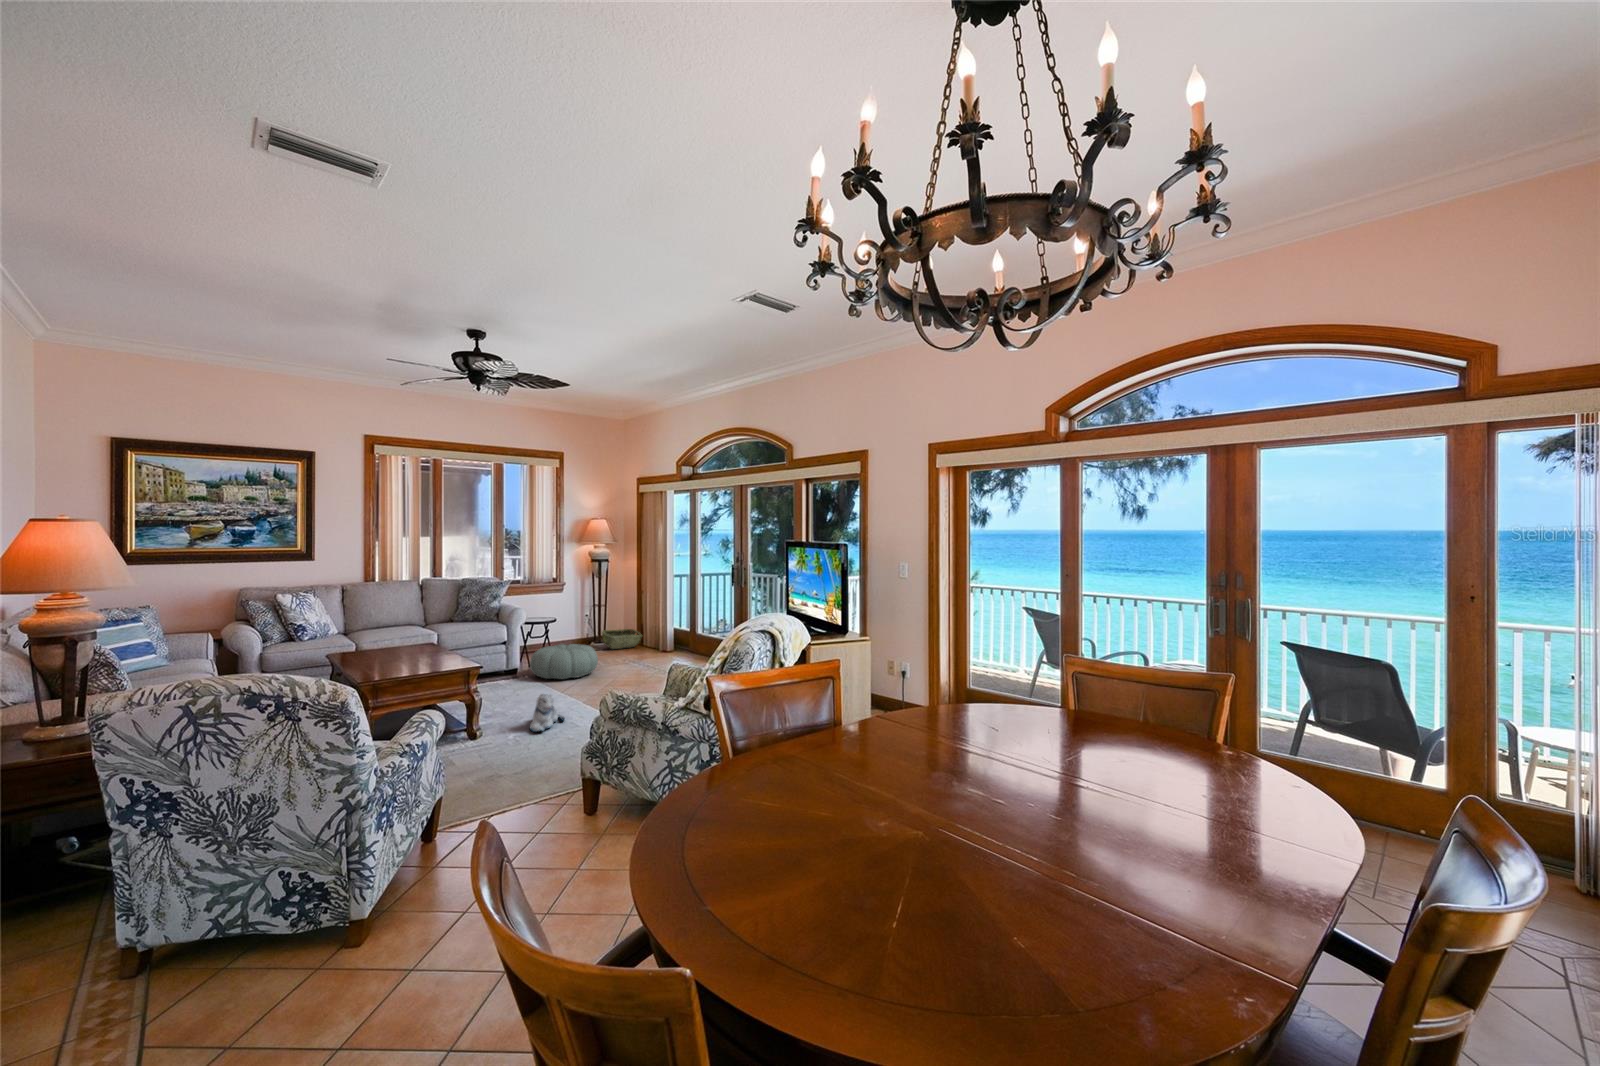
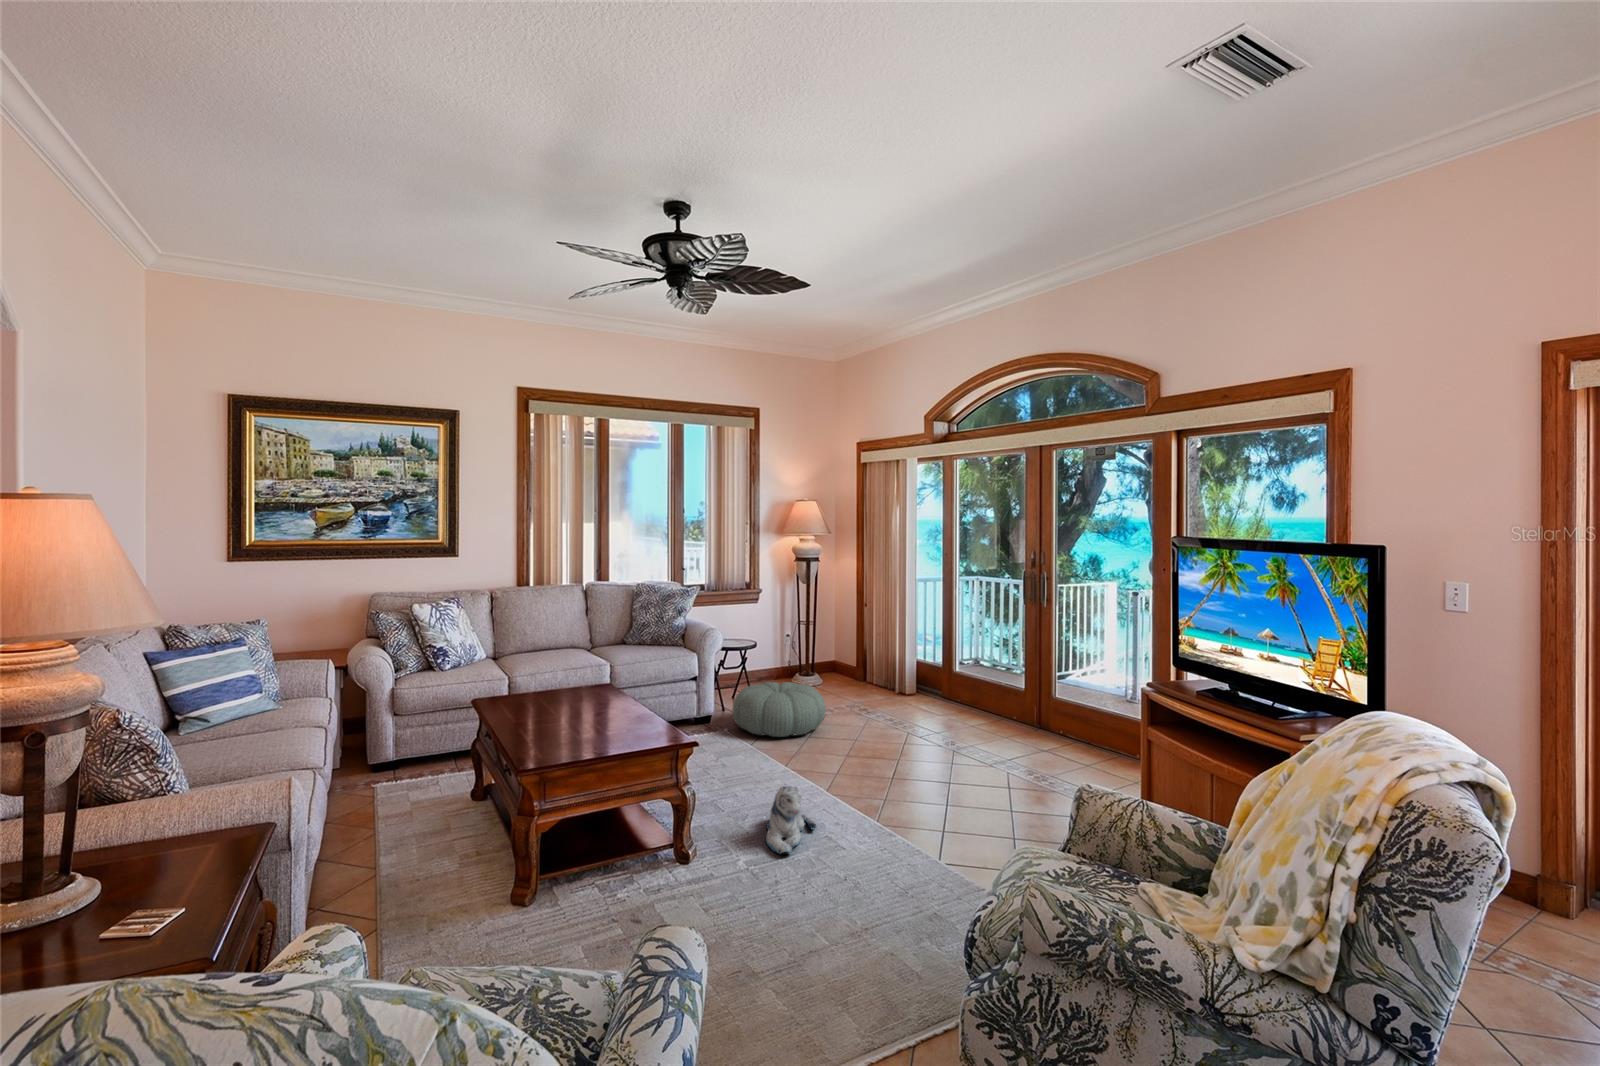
woven basket: present [602,629,642,649] -> none [811,655,867,685]

